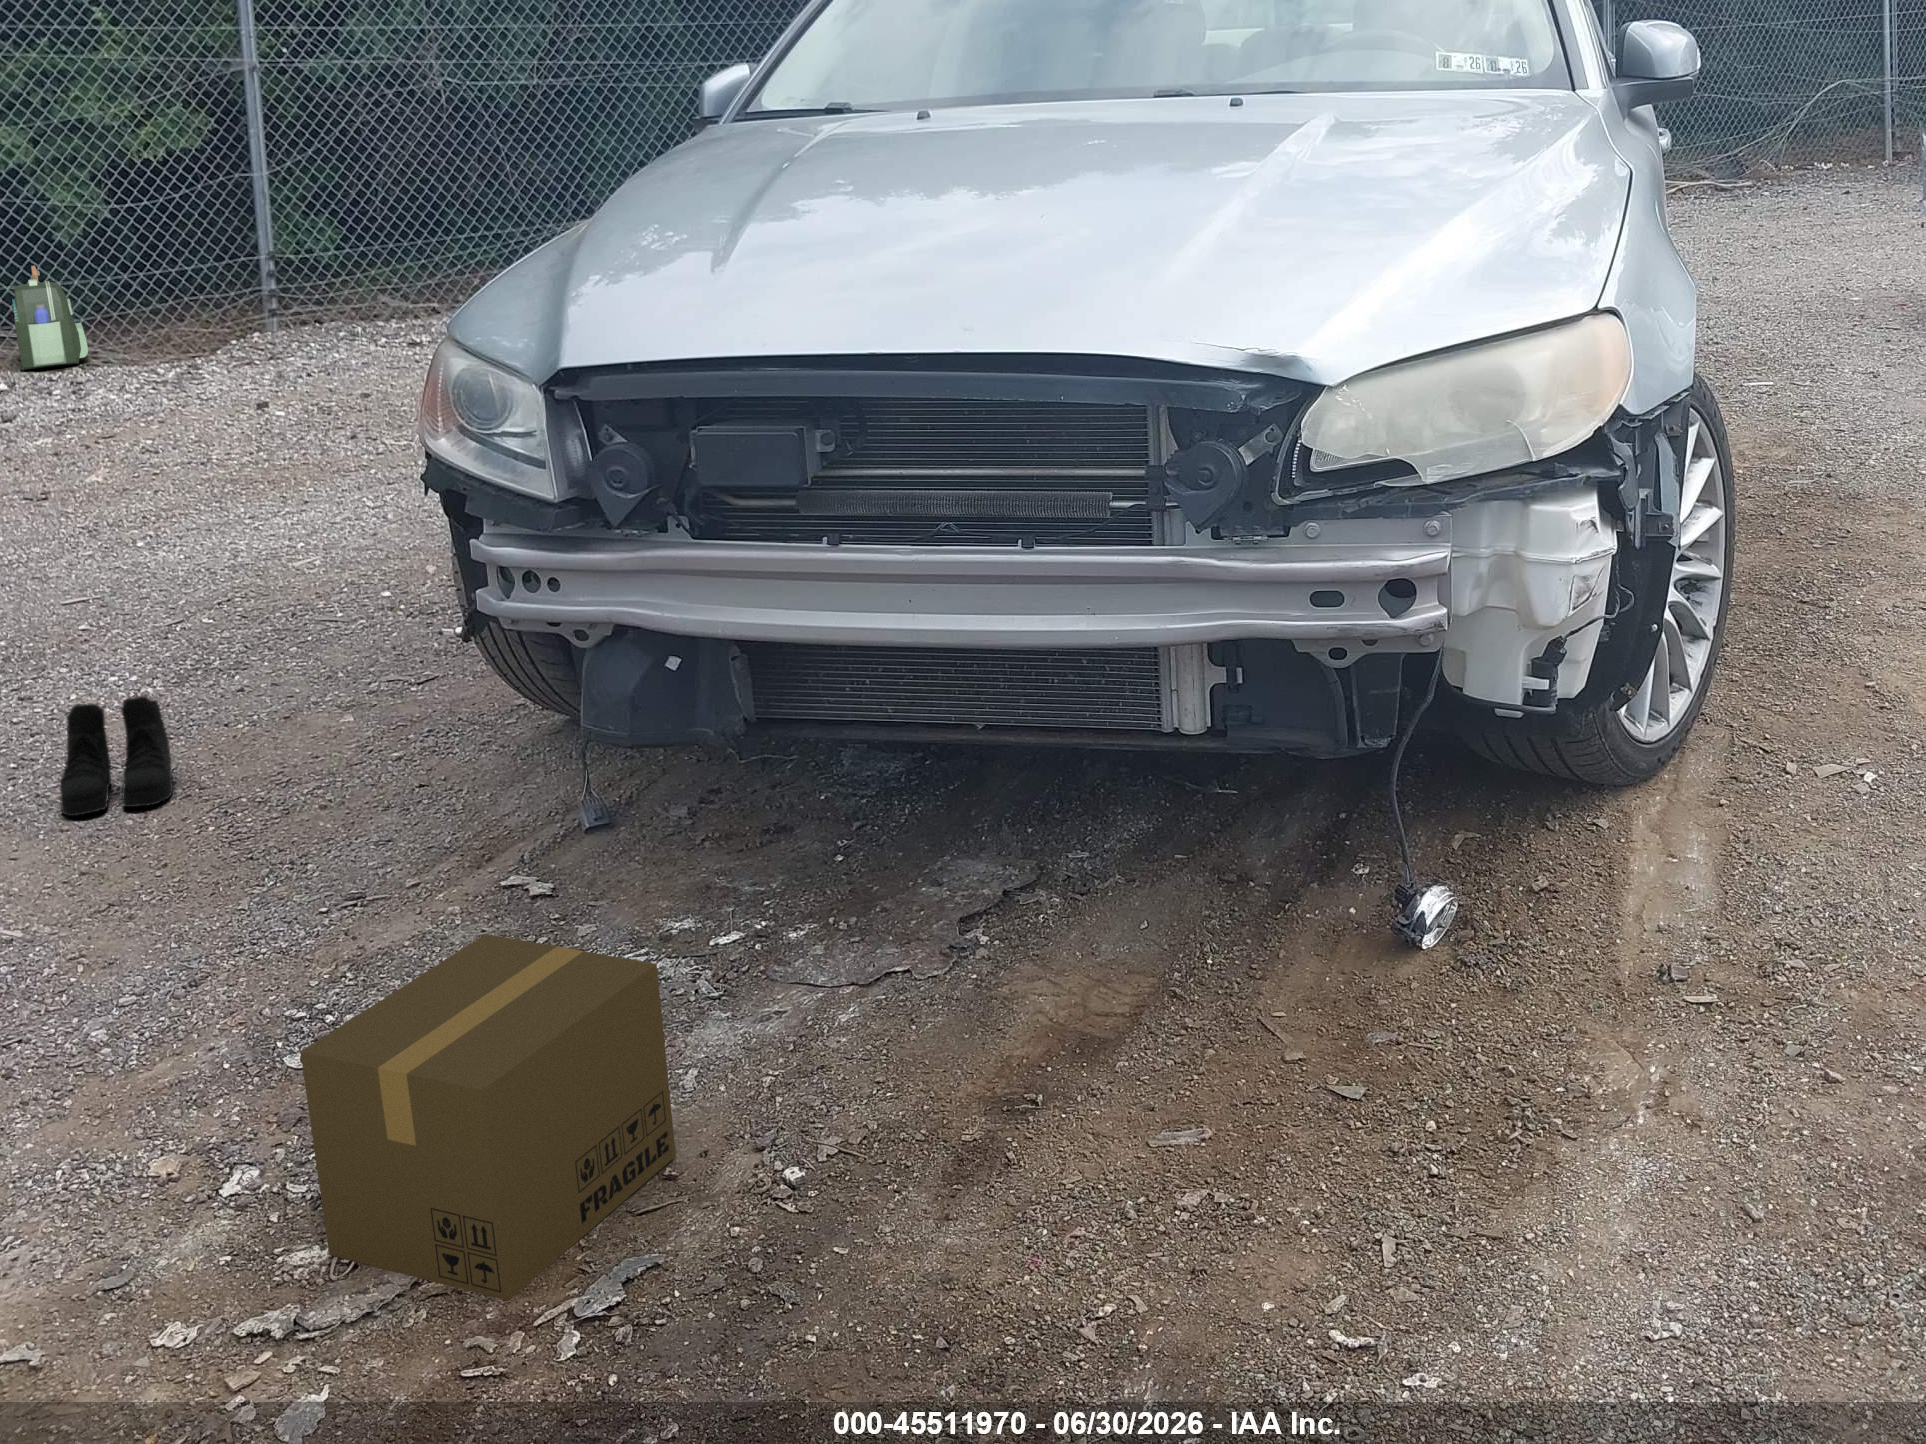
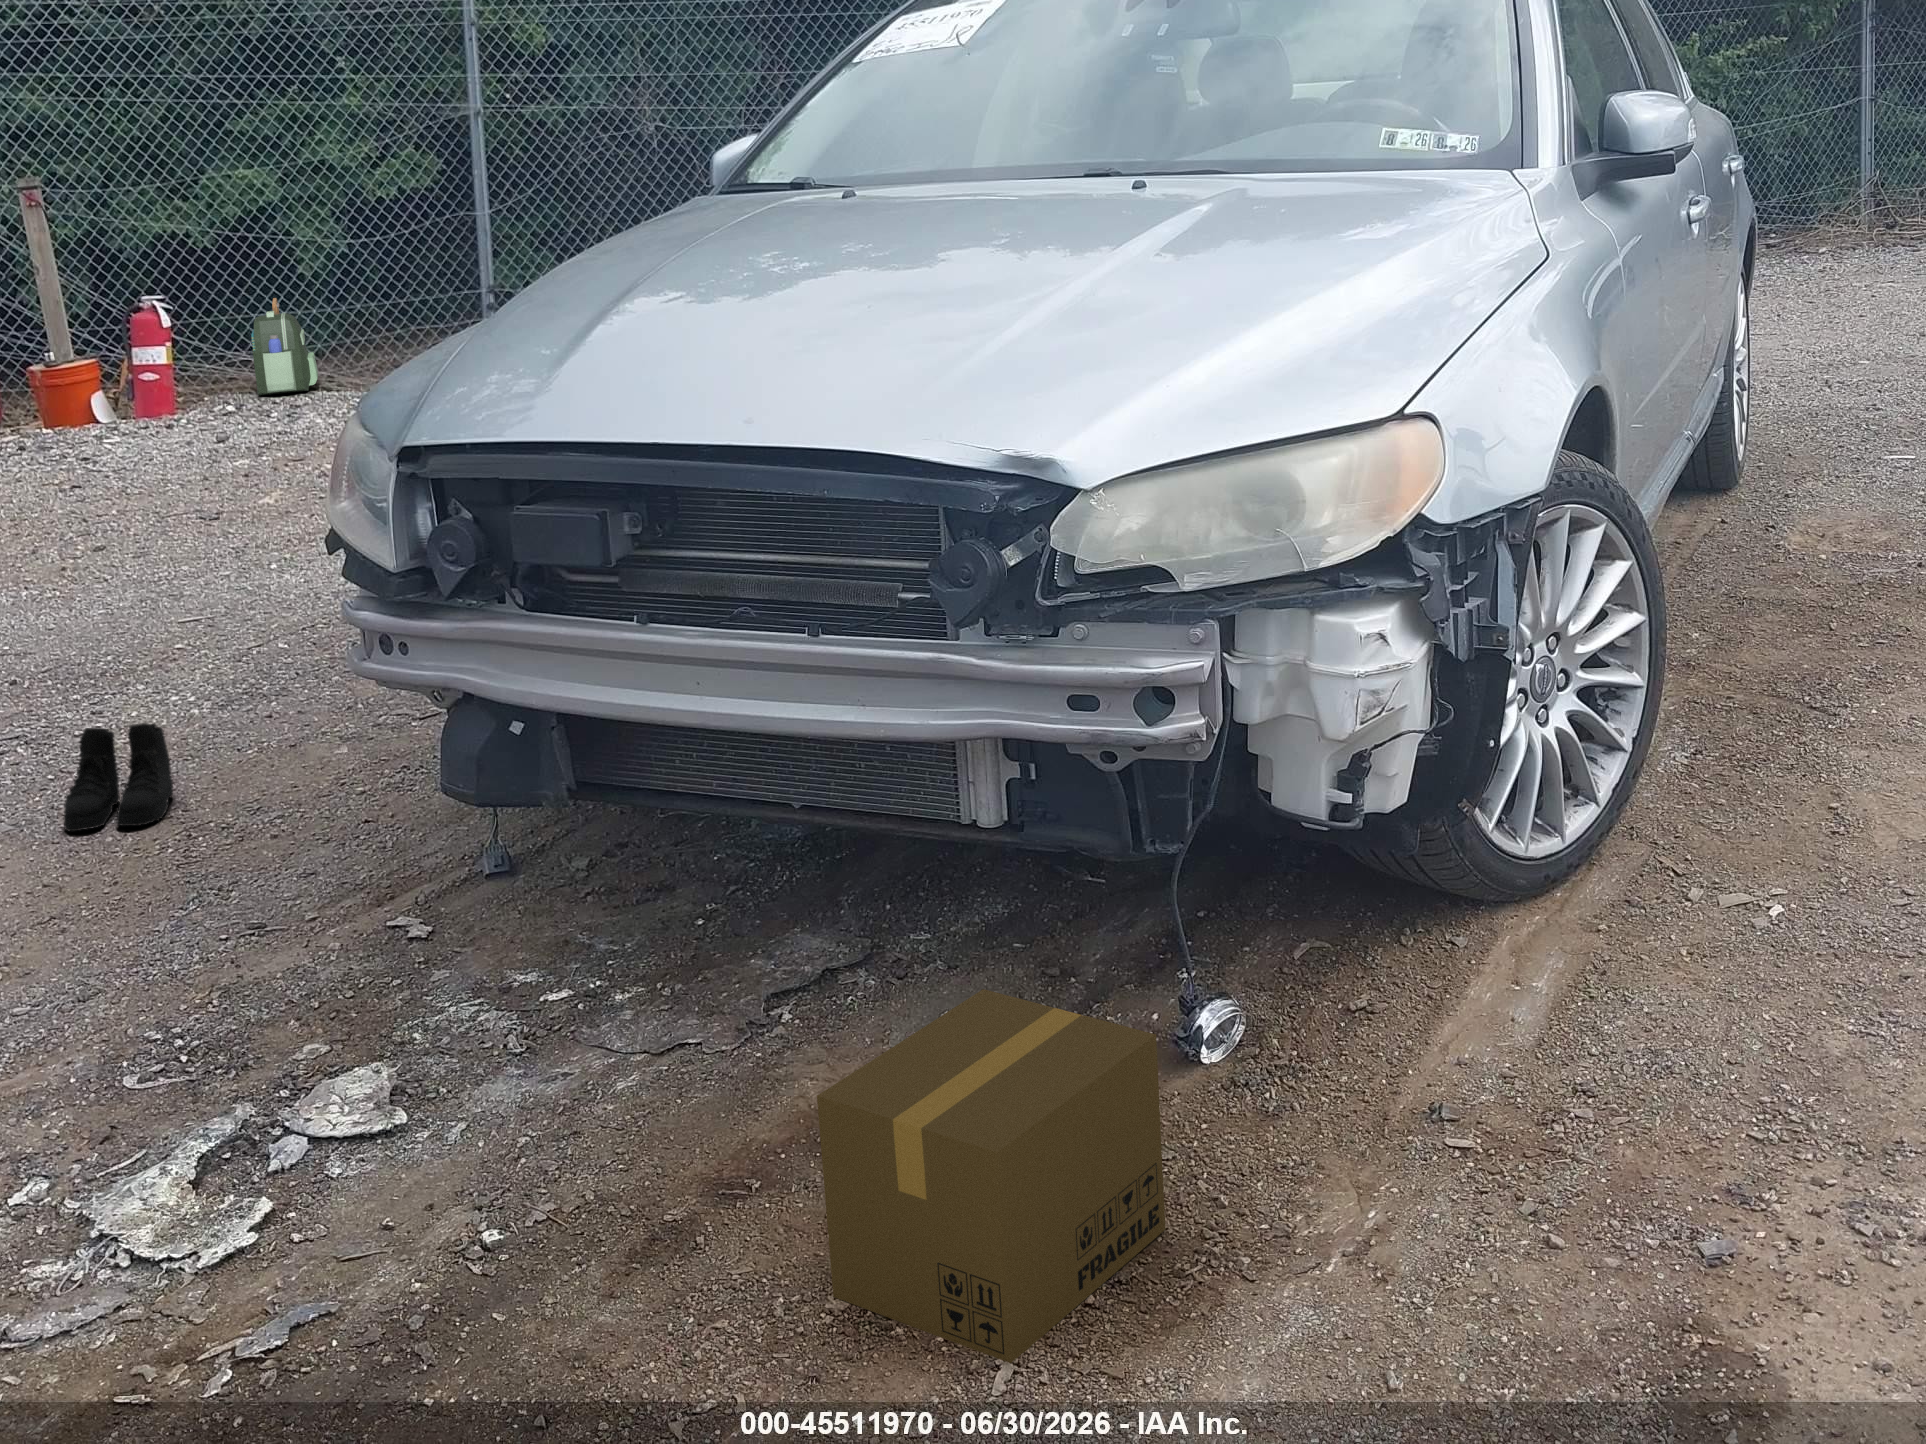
cardboard box: present [300,934,676,1300] -> present [817,989,1165,1363]

